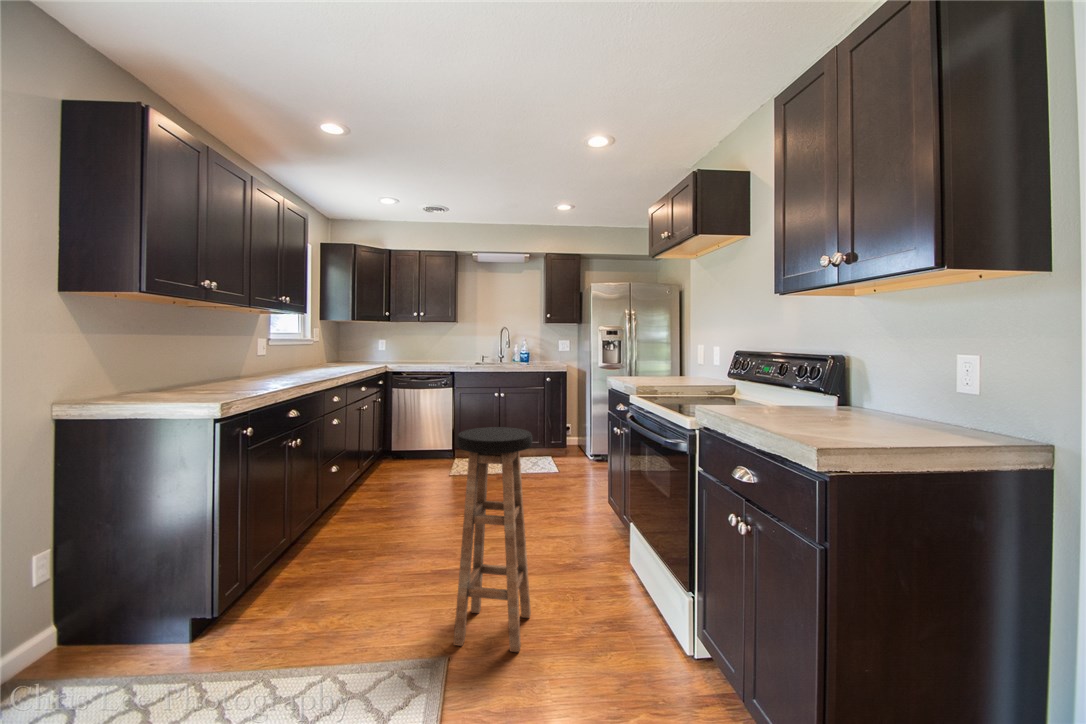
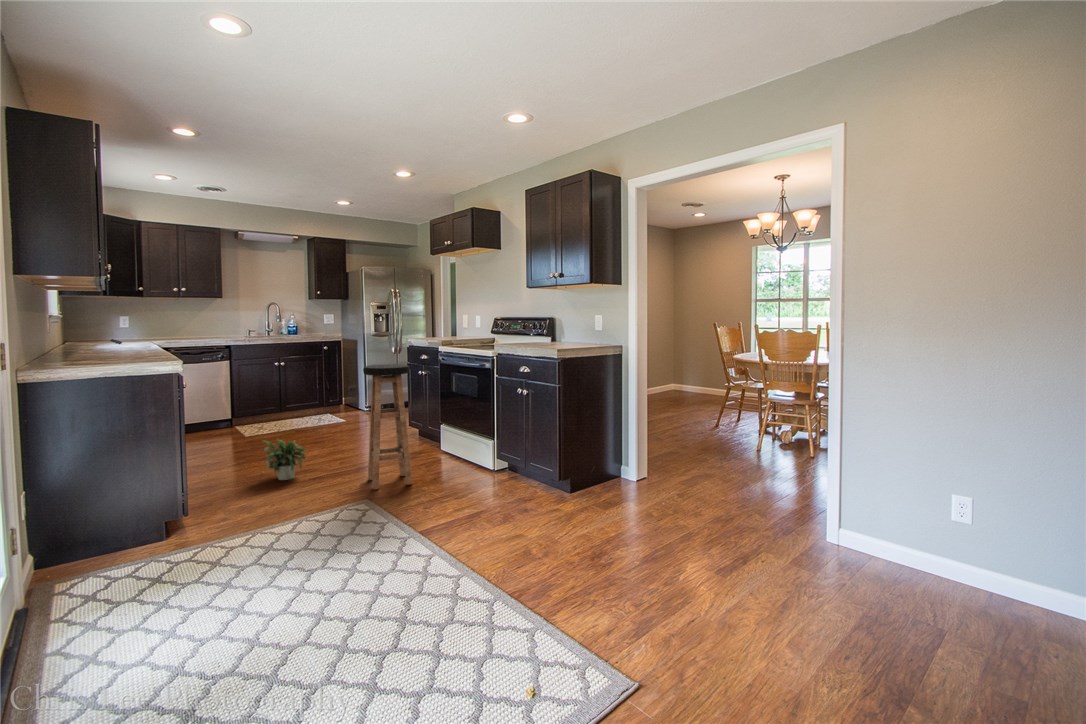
potted plant: none [360,507,419,573] -> present [264,439,307,480]

